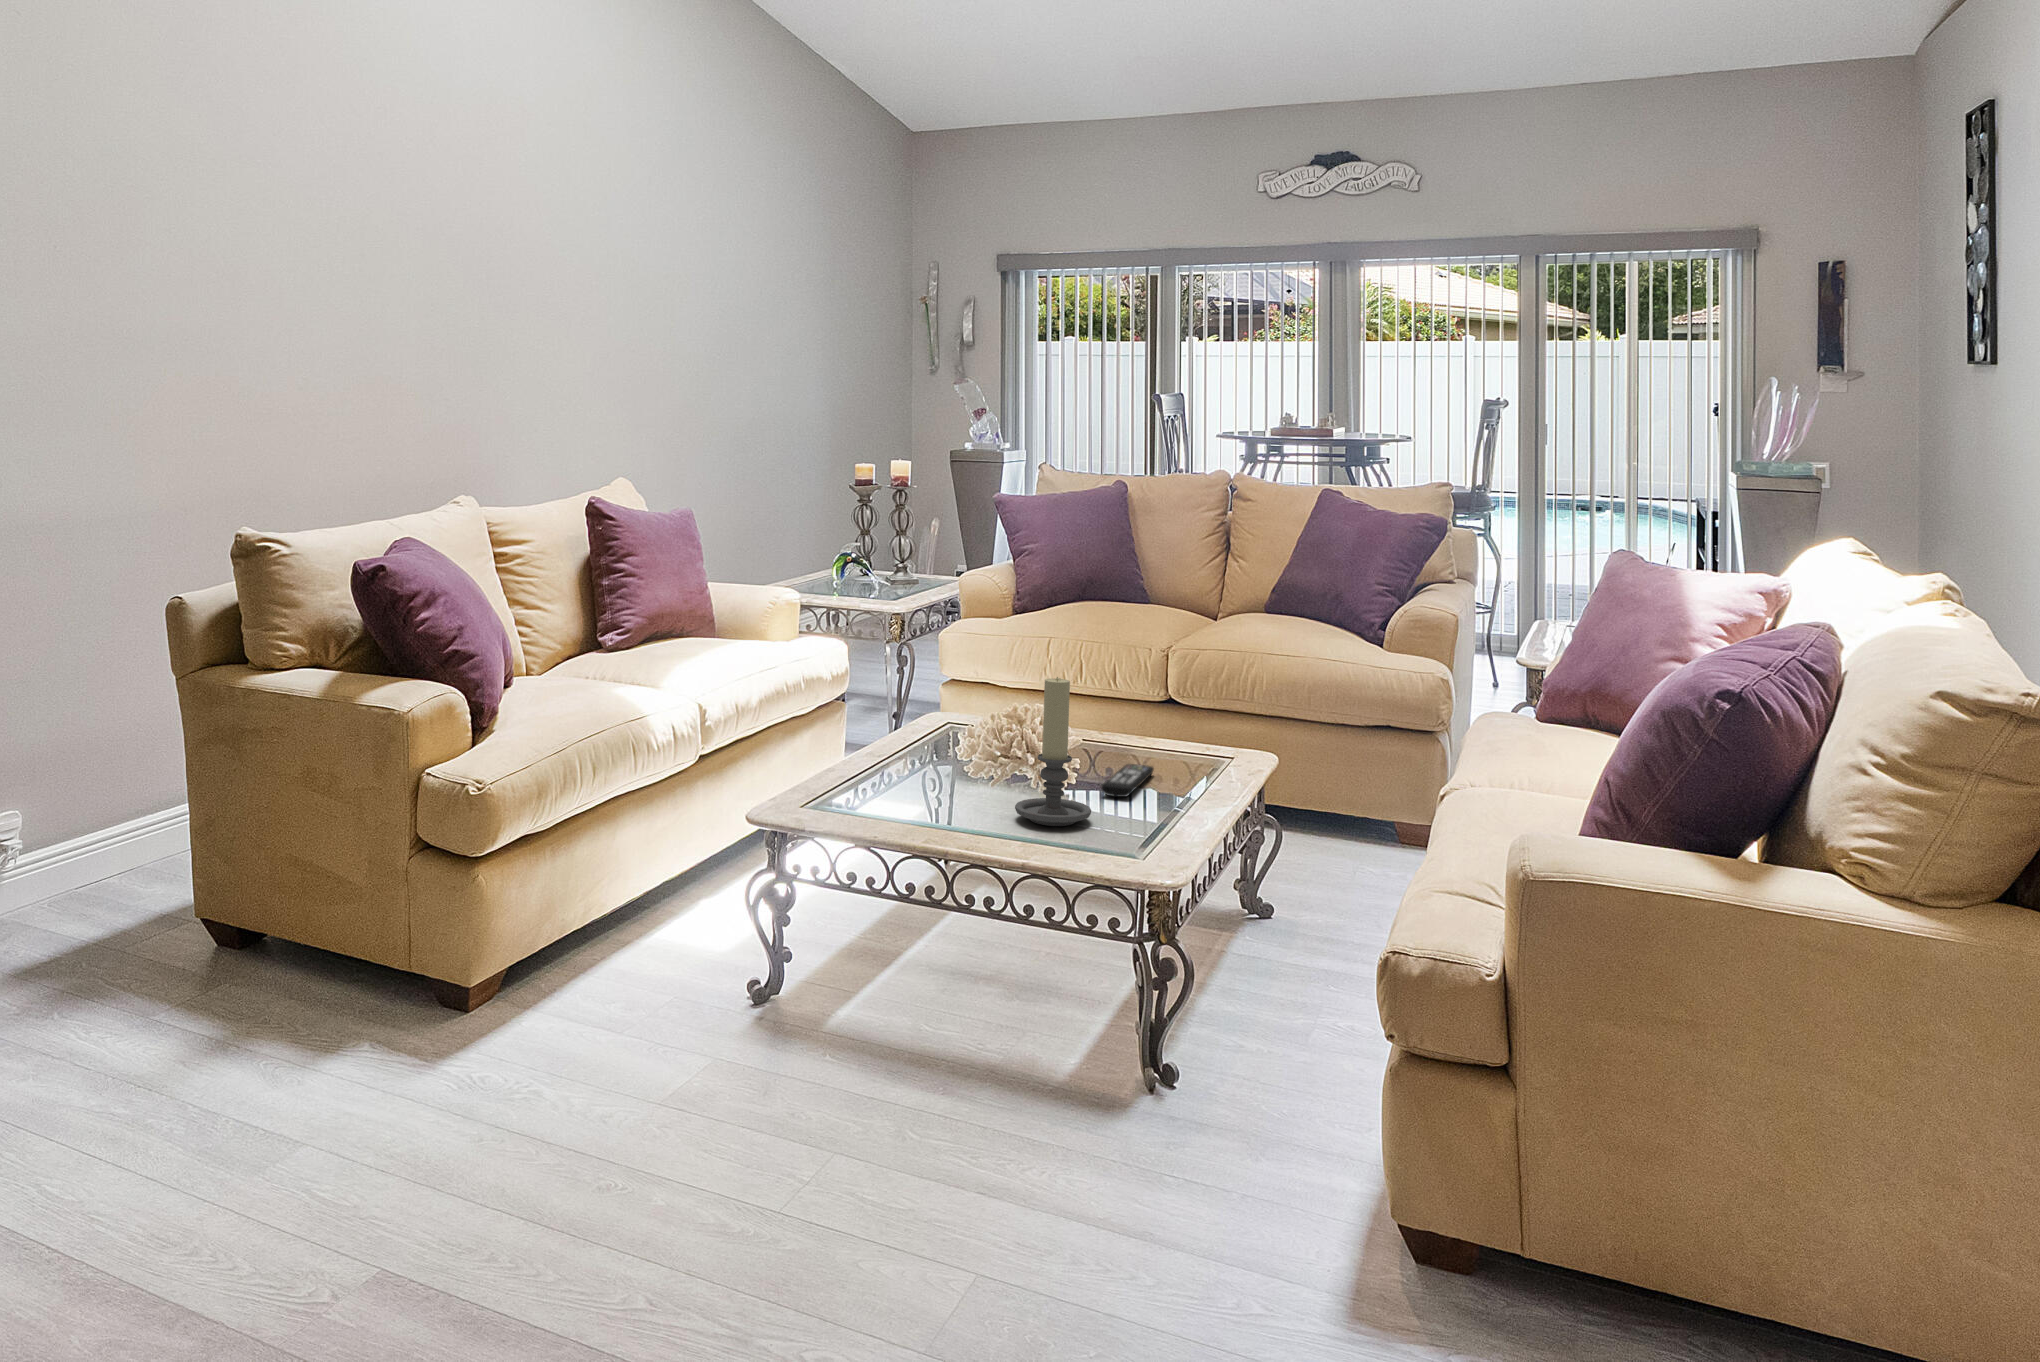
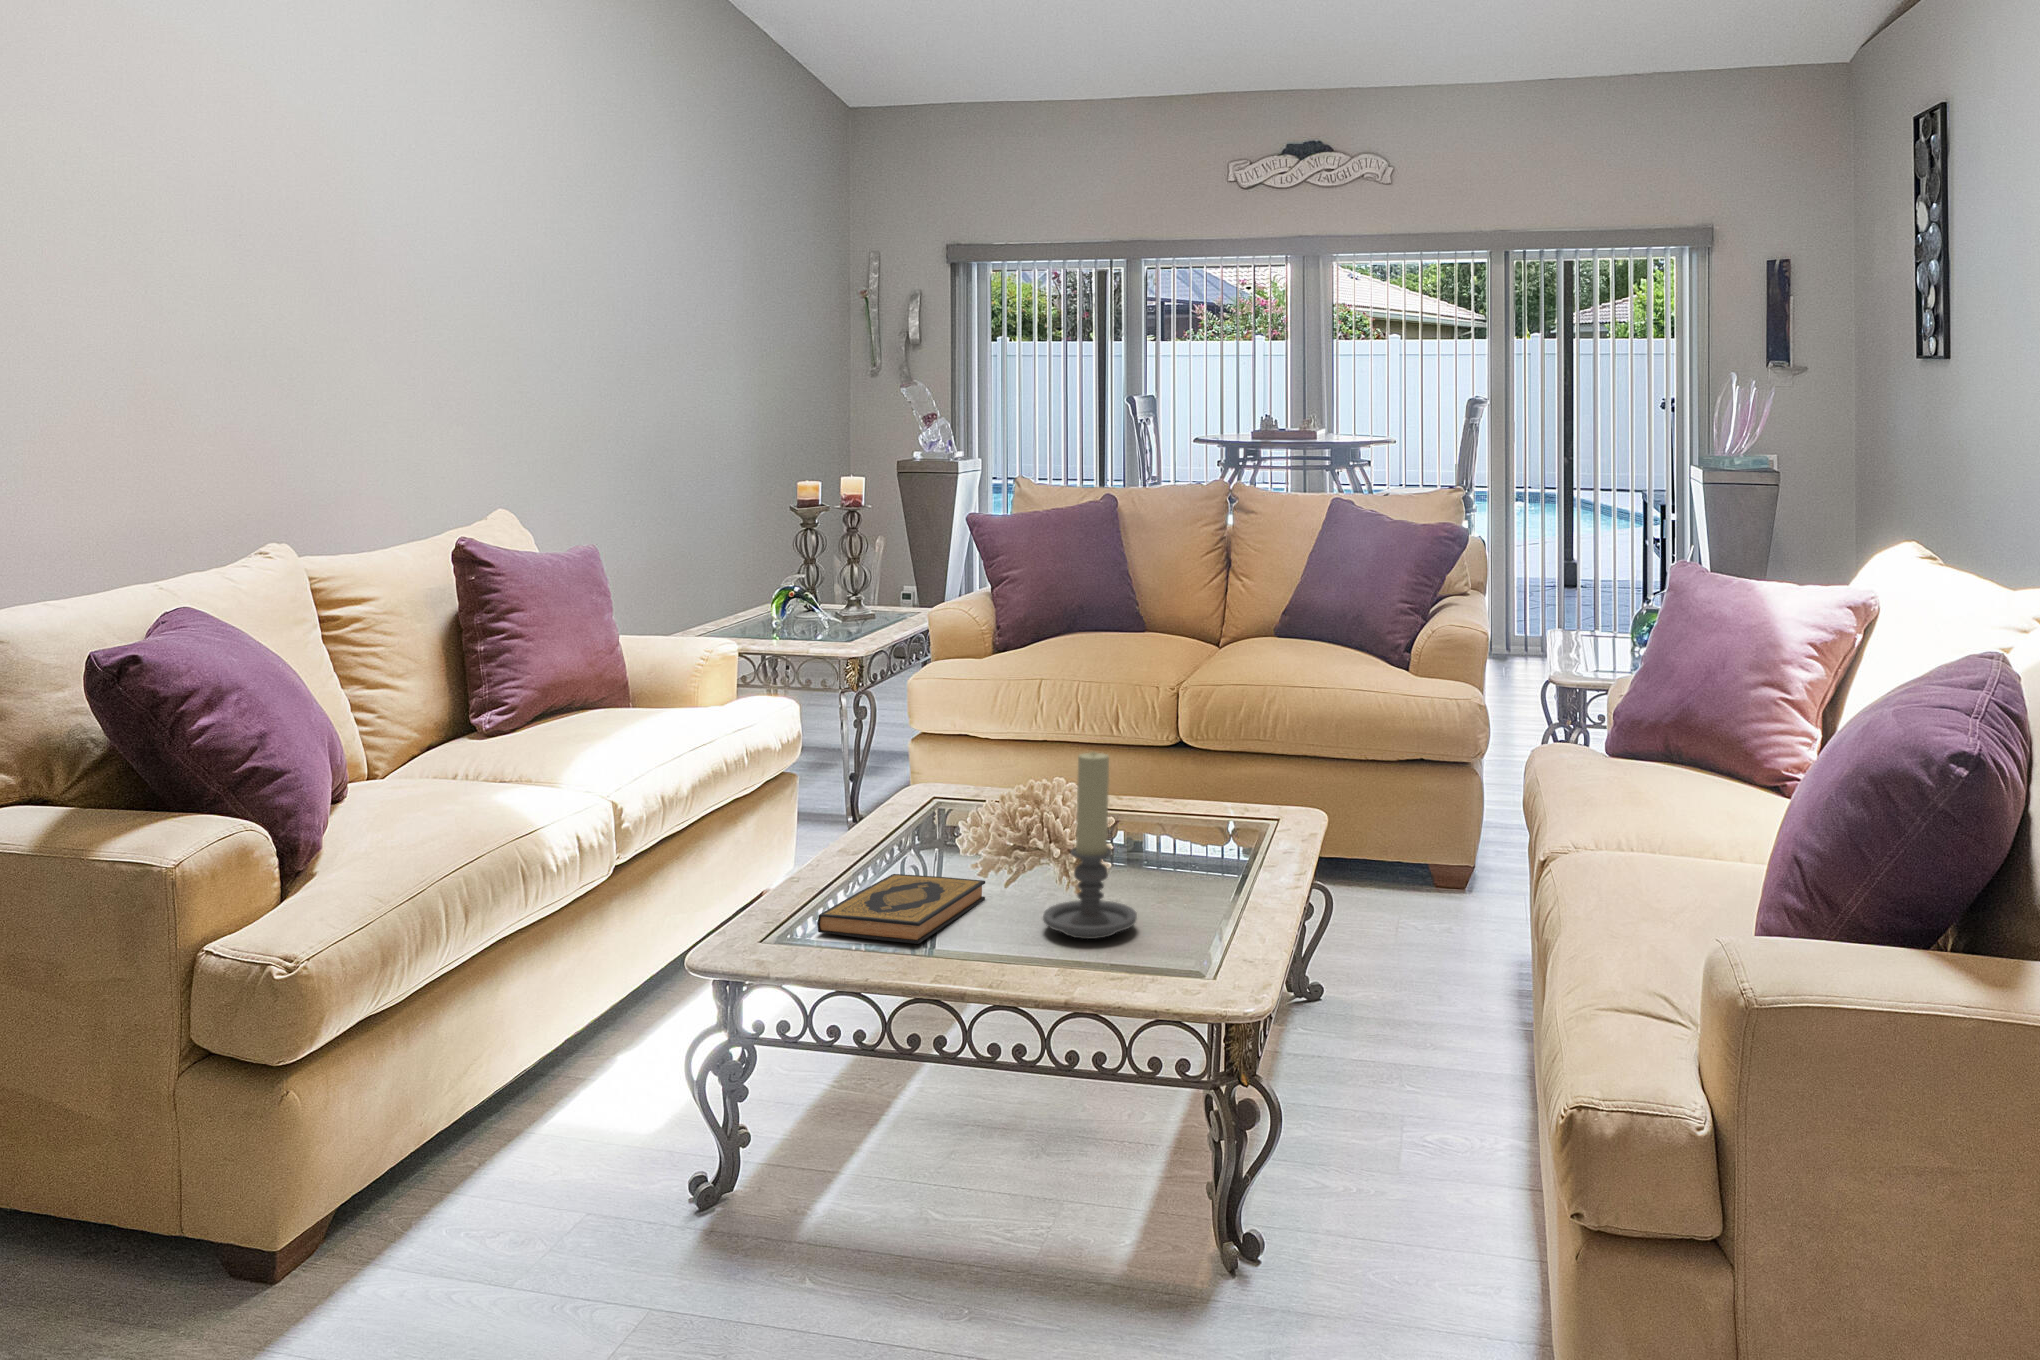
remote control: present [1101,764,1154,797] -> none [1138,841,1190,888]
hardback book: none [842,770,976,818] -> present [817,874,985,944]

